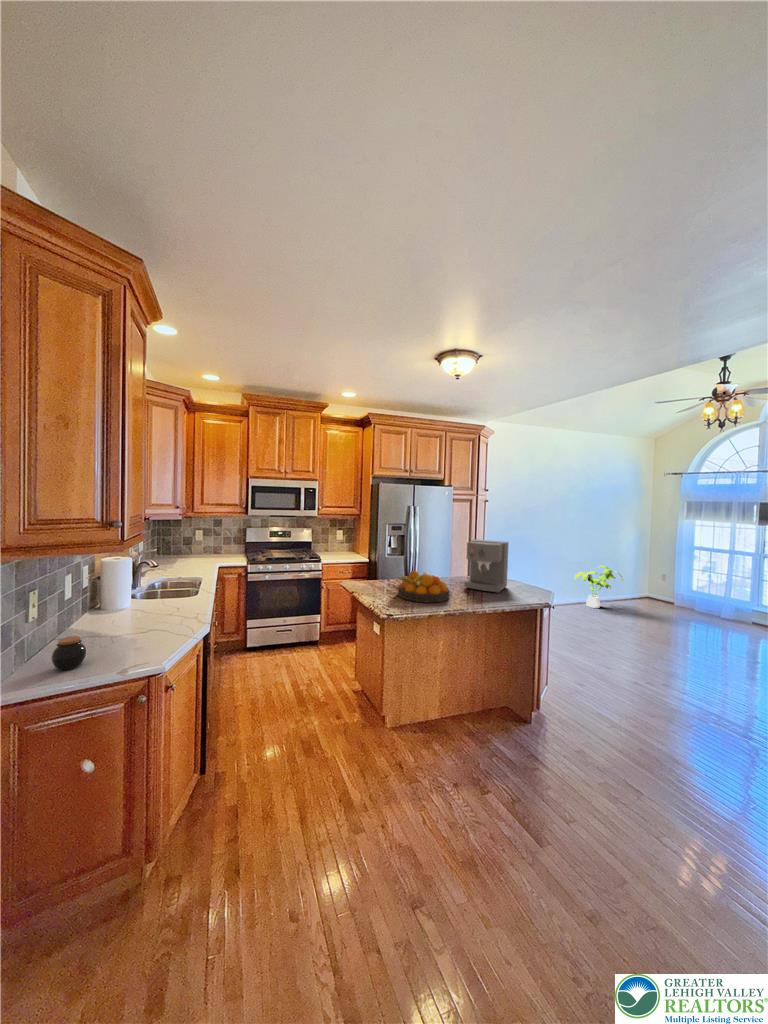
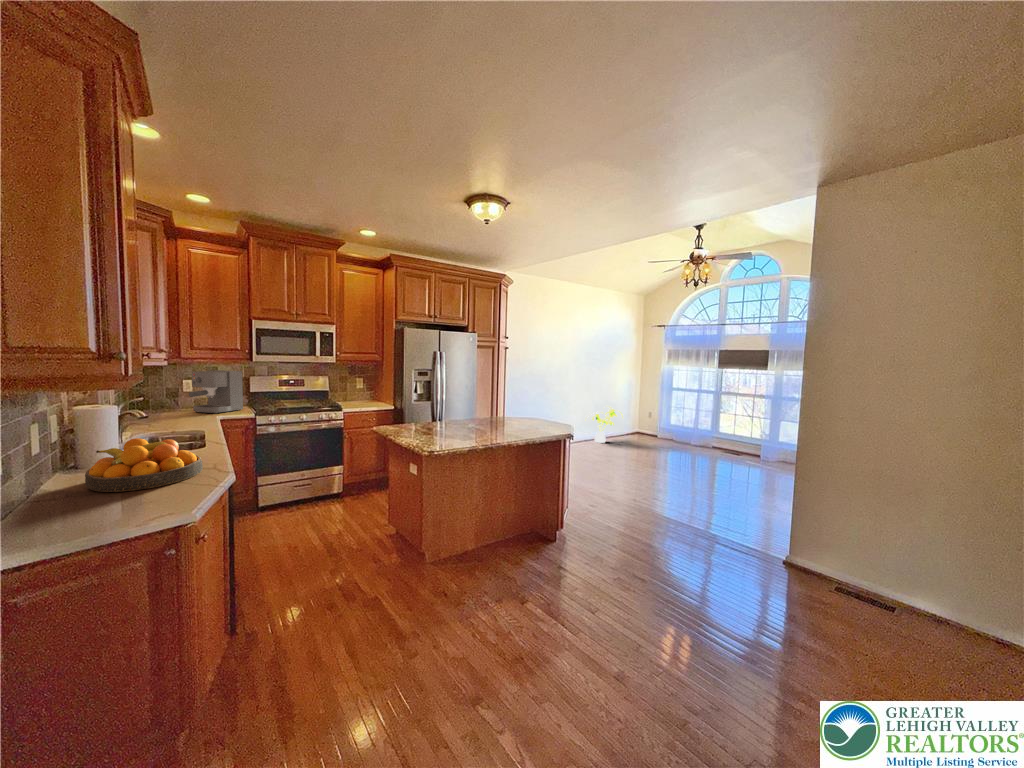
coffee maker: present [464,539,508,593] -> present [189,370,243,414]
fruit bowl: present [398,571,450,602] -> present [85,438,203,492]
jar: present [52,636,86,670] -> none [37,483,83,521]

